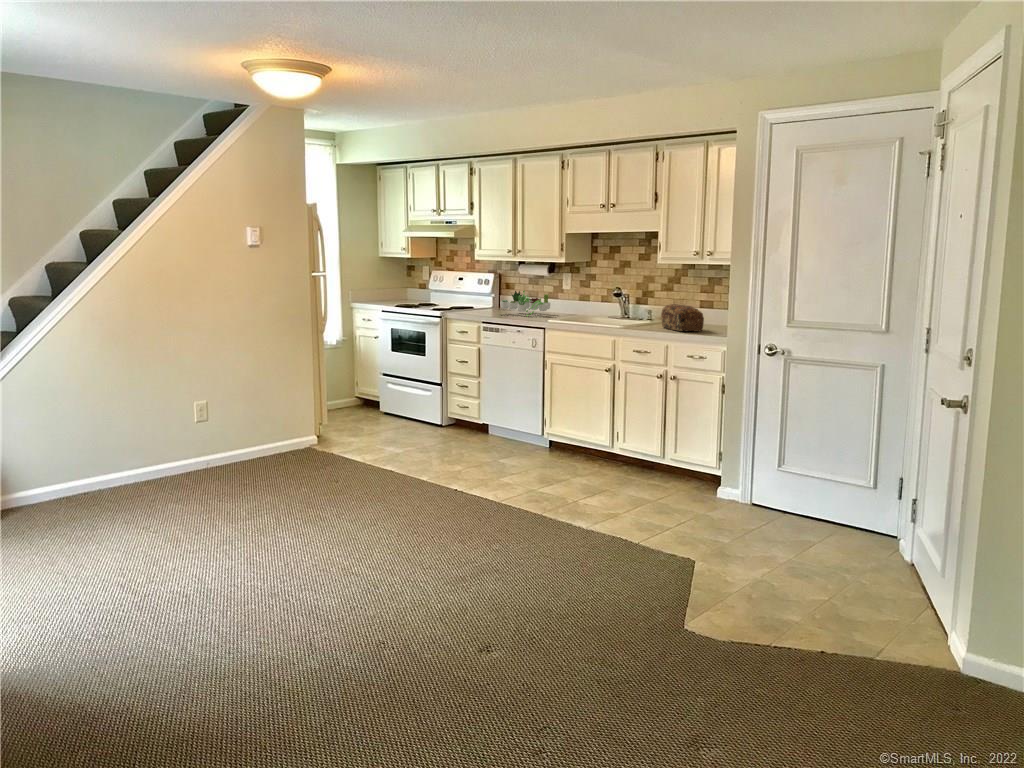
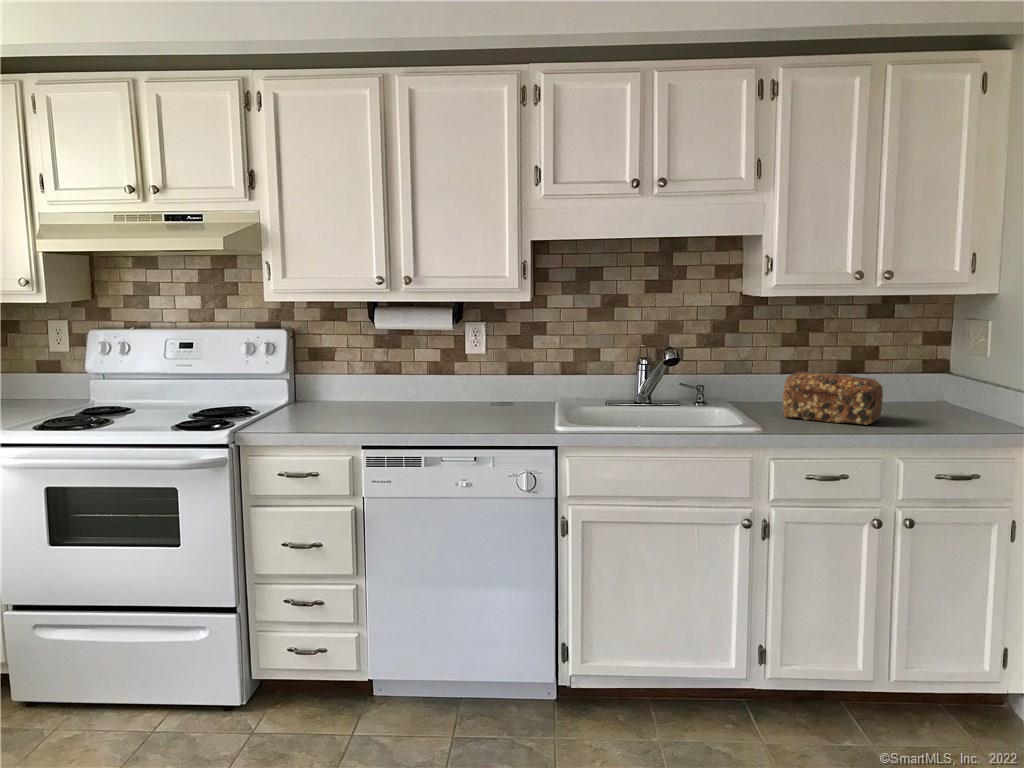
succulent plant: present [500,291,550,316] -> none [361,360,488,421]

